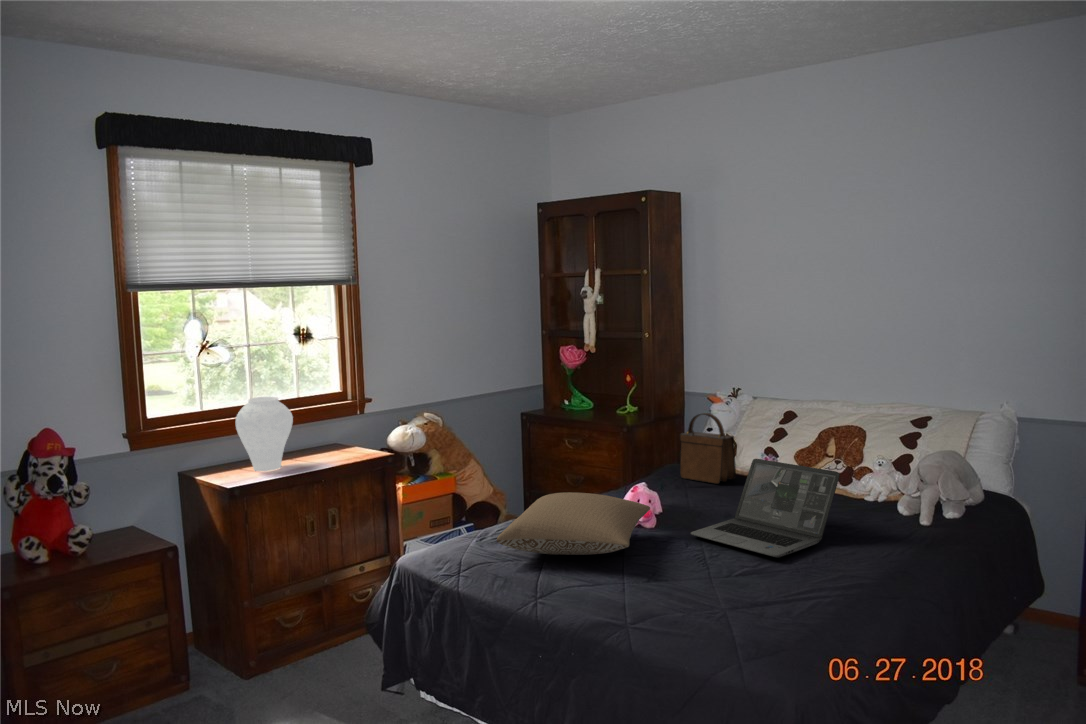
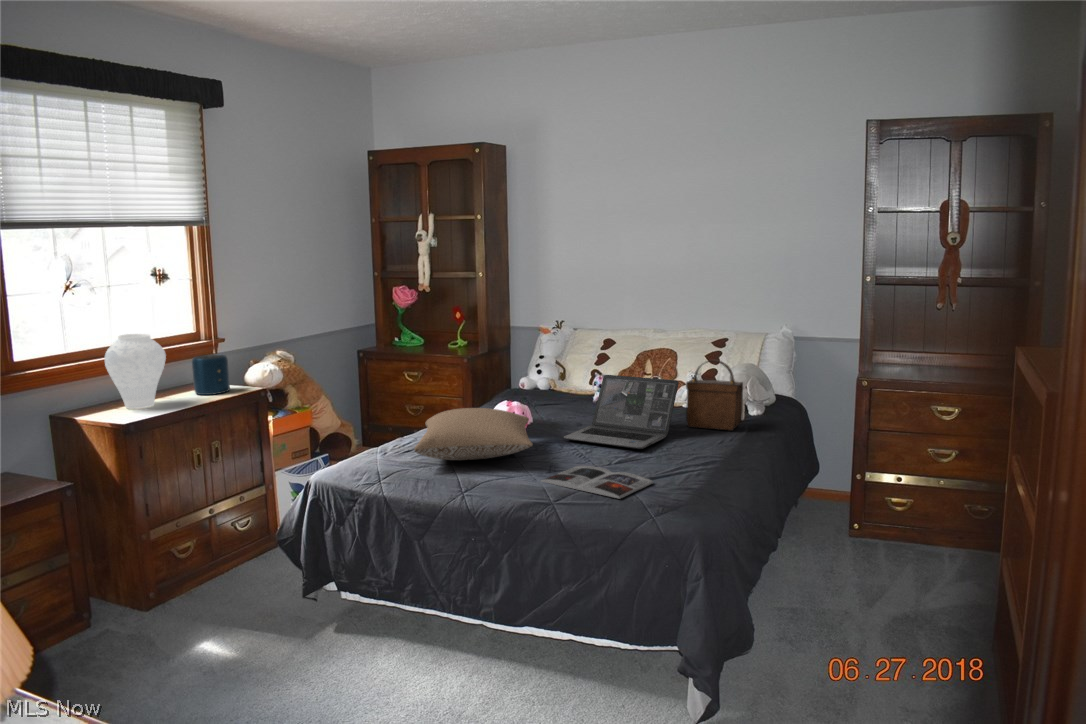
handbag: present [680,413,736,484] -> present [686,360,743,431]
speaker: none [324,418,360,459] -> present [192,355,230,395]
magazine: none [630,575,768,629] -> present [541,466,653,499]

